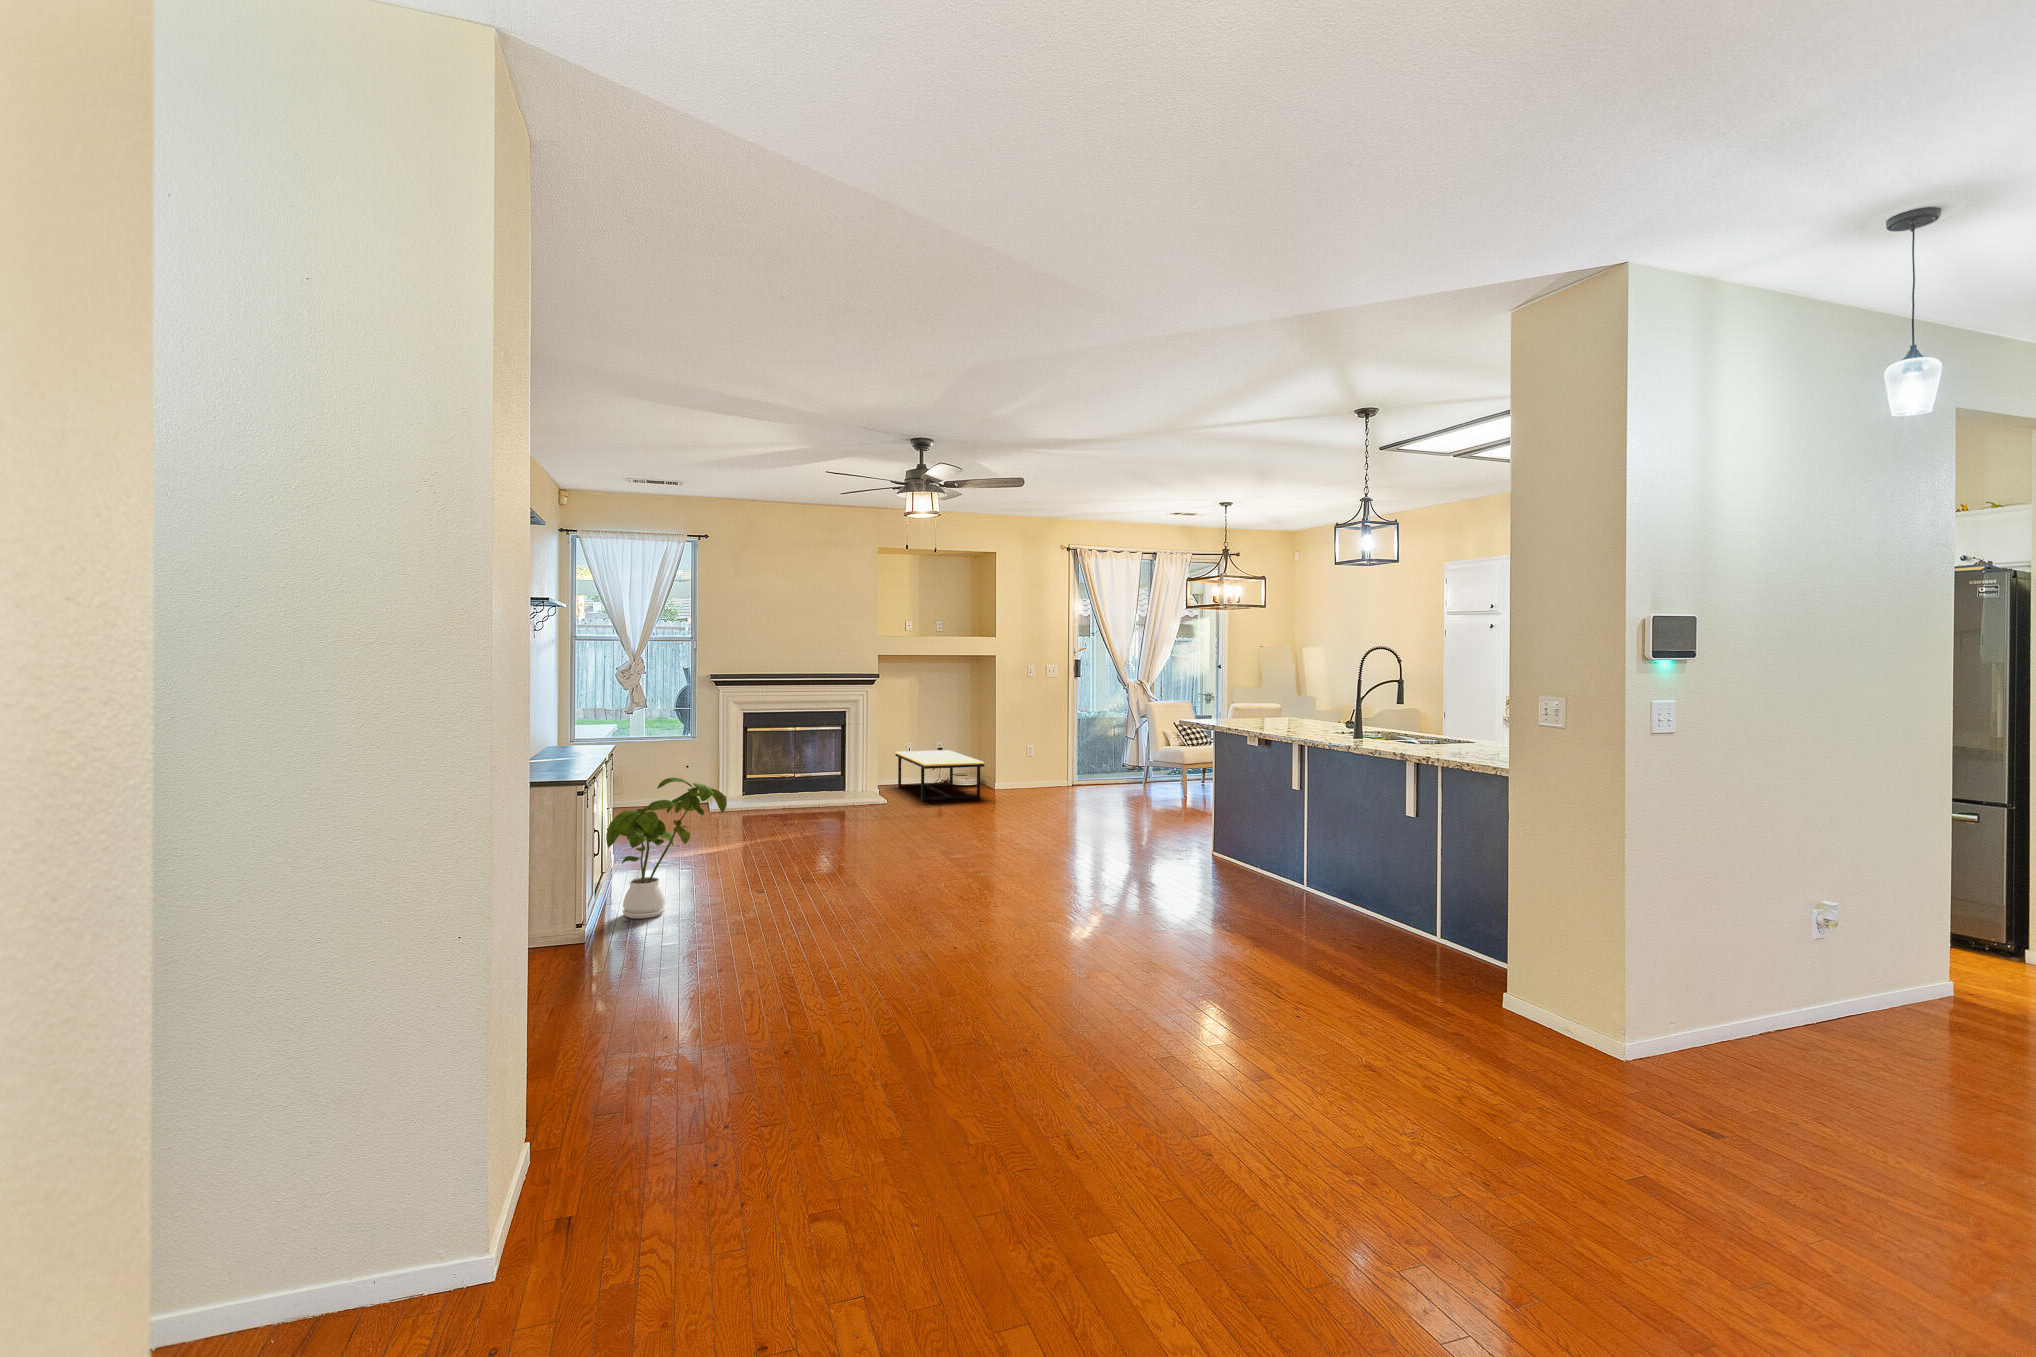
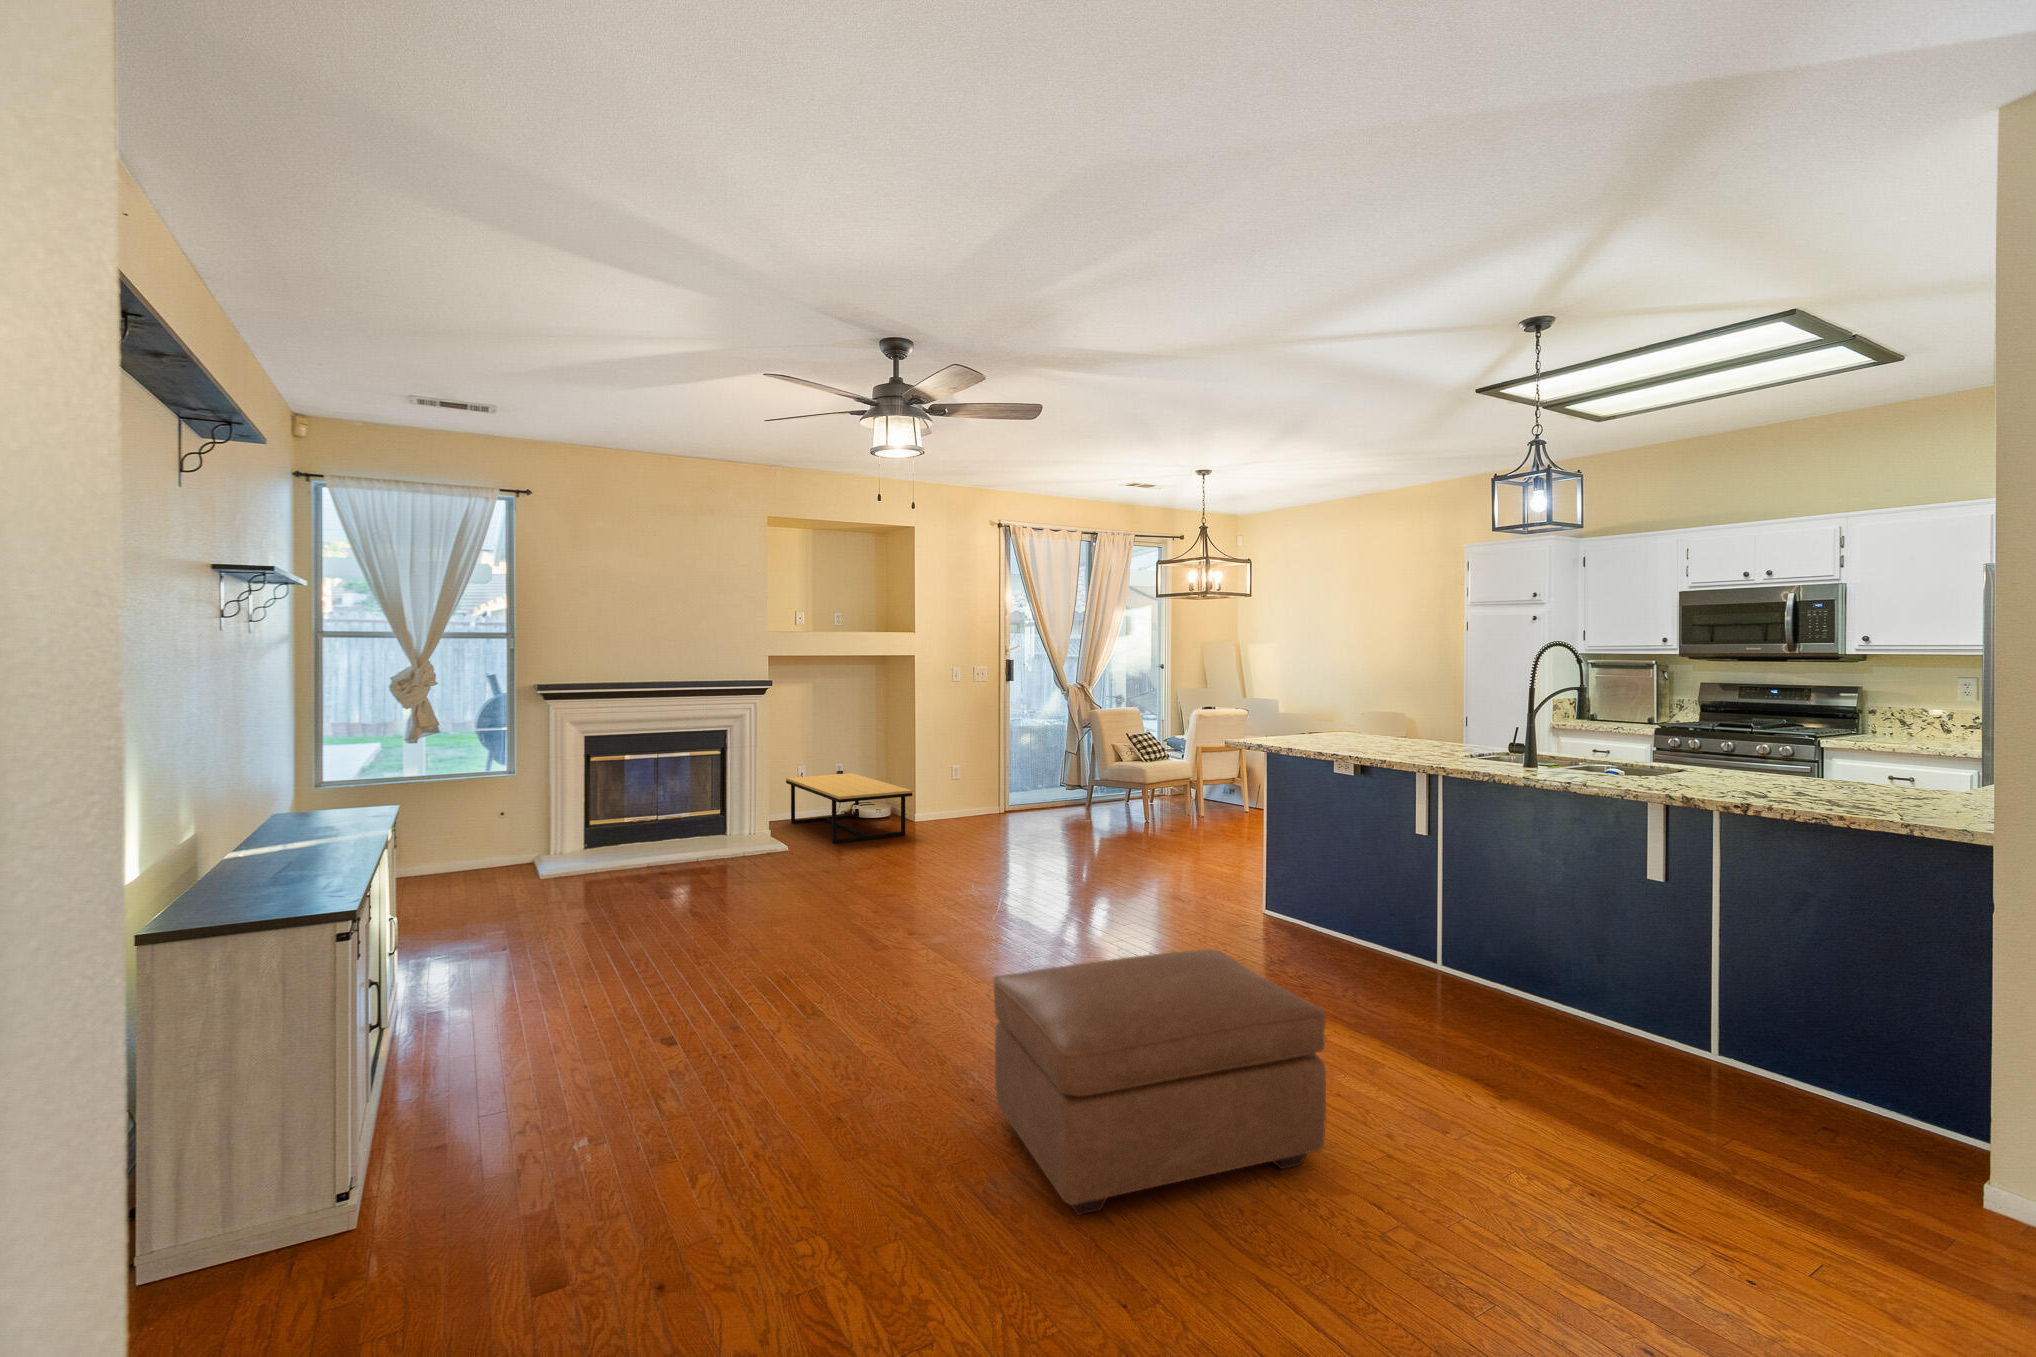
house plant: present [606,778,727,919] -> none [385,878,613,1145]
ottoman: none [928,841,1103,963] -> present [994,949,1326,1215]

